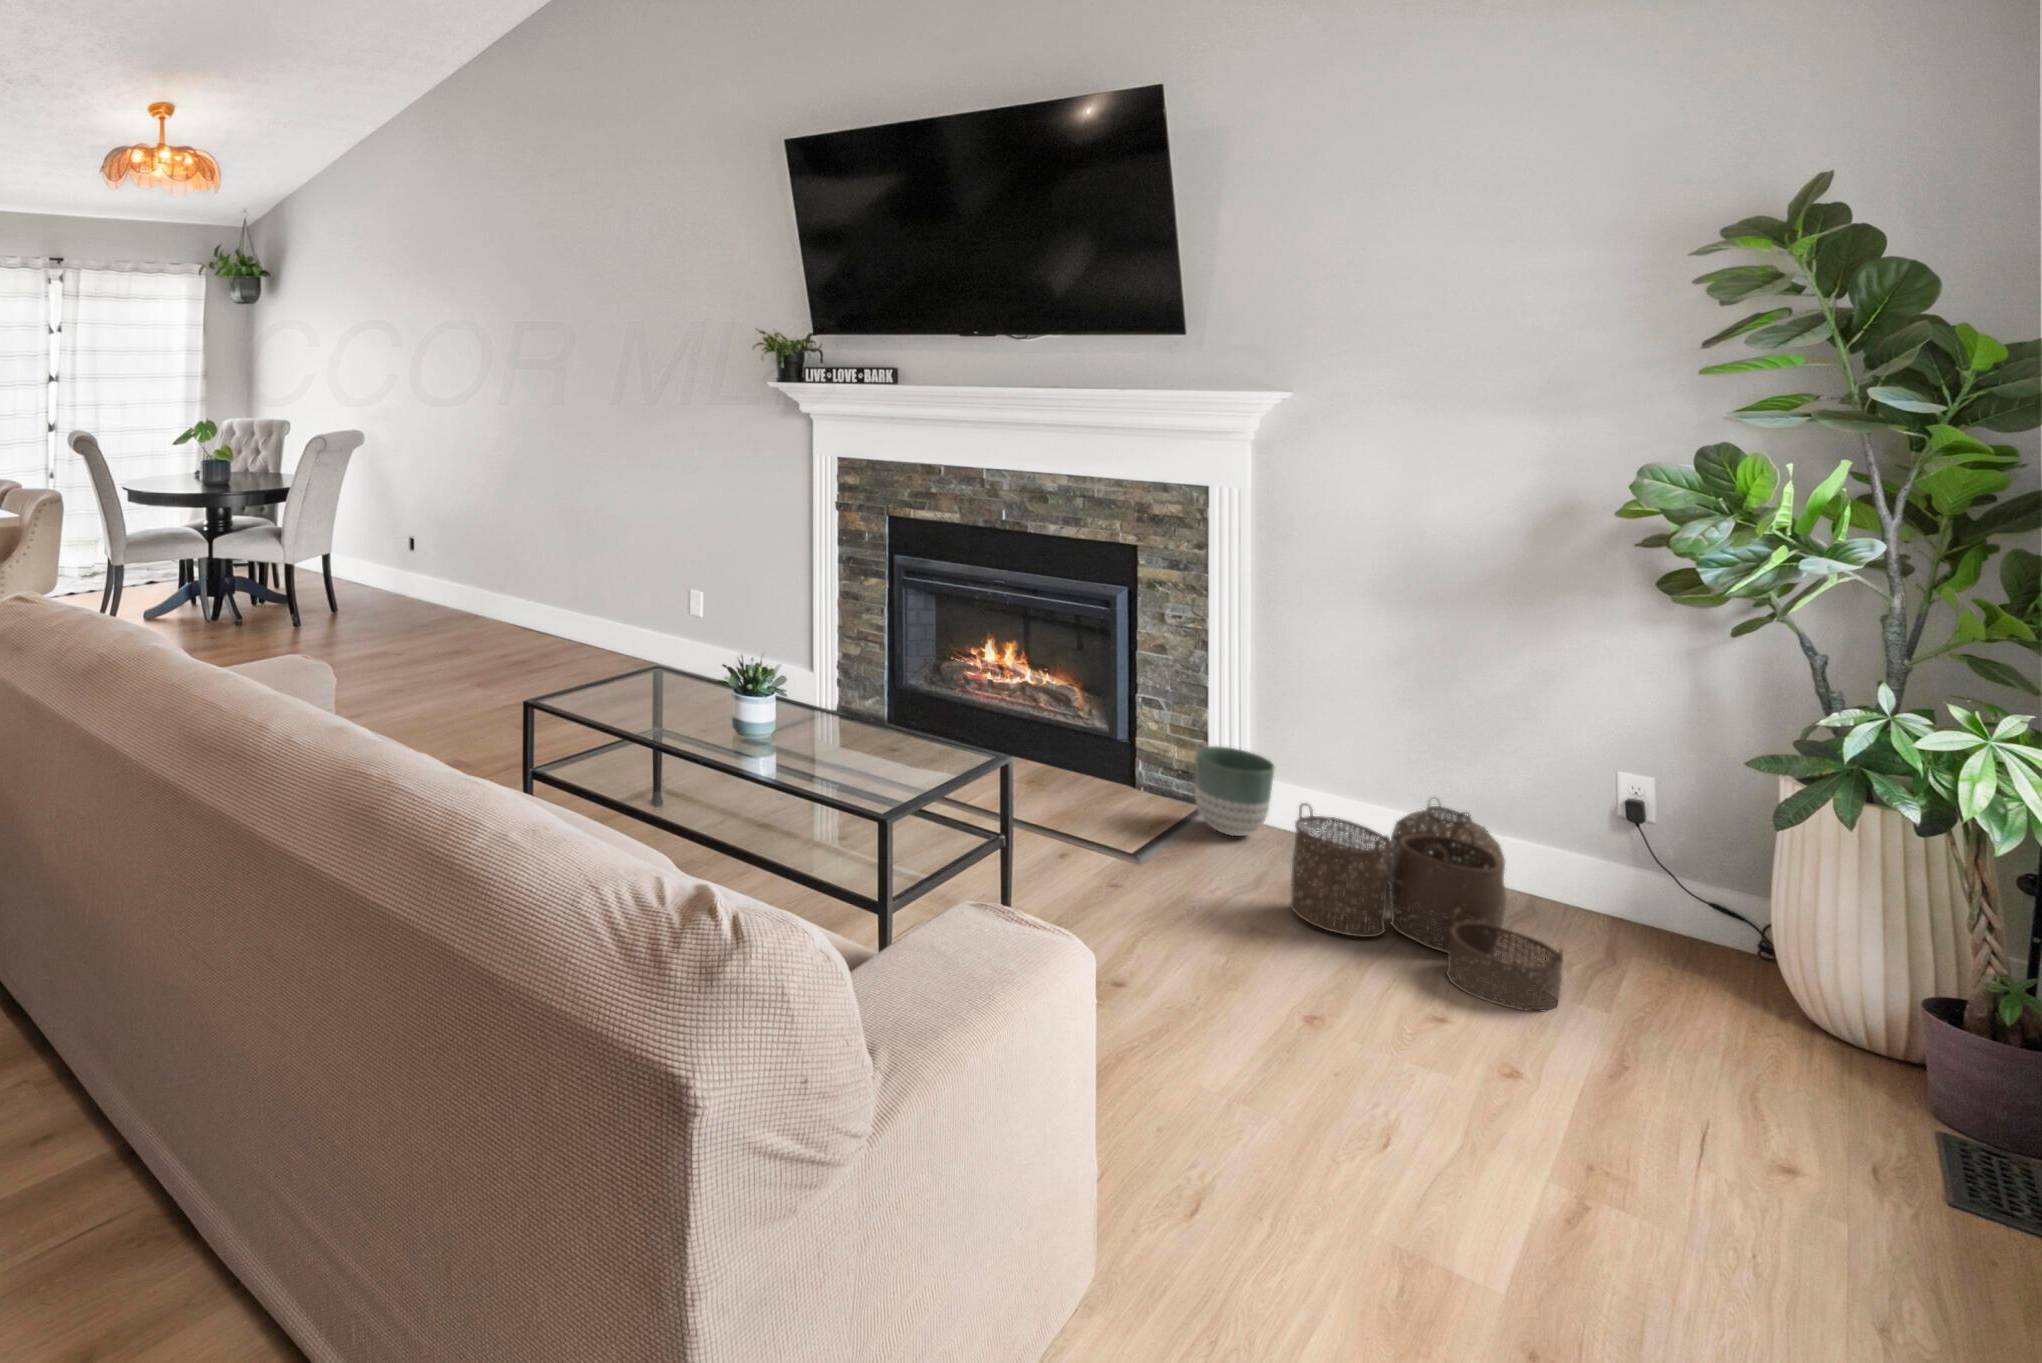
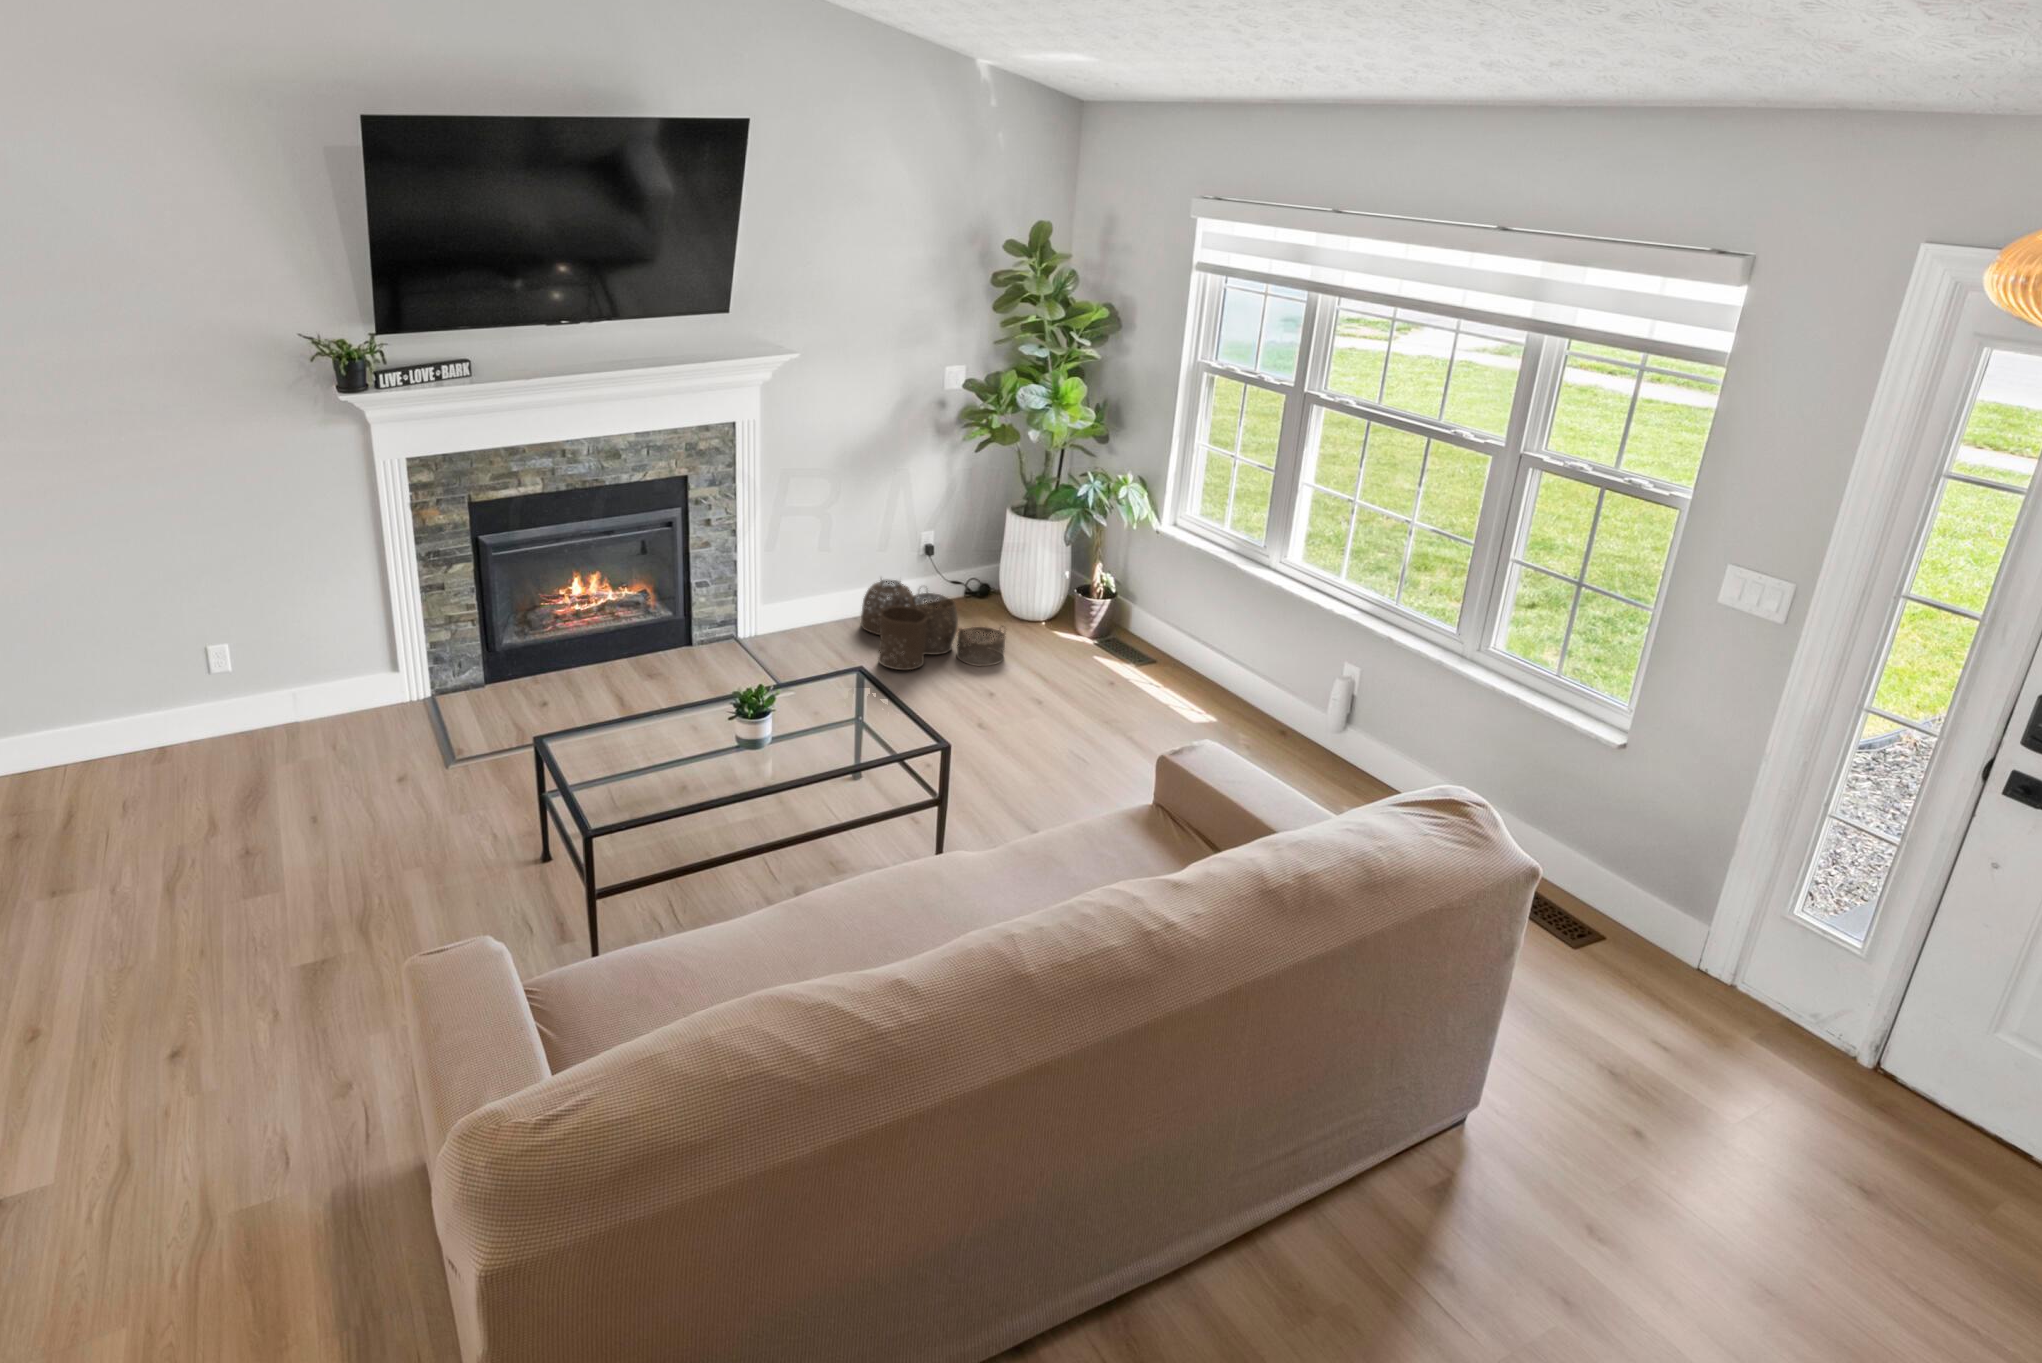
planter: present [1195,746,1274,836] -> none [757,590,803,646]

